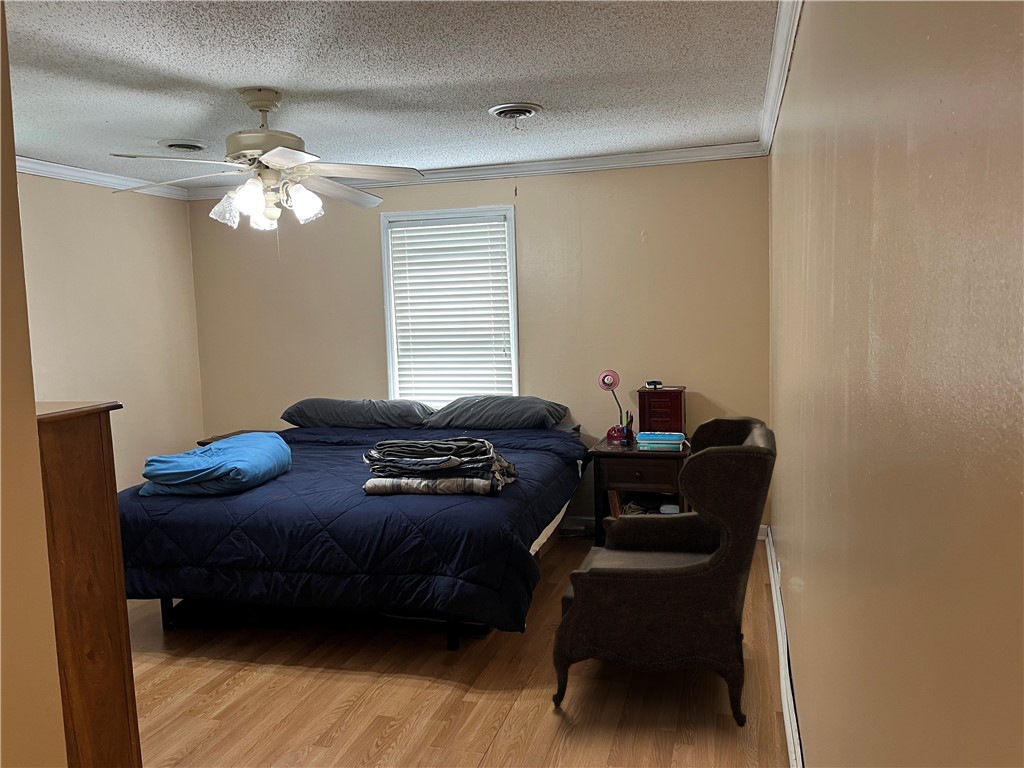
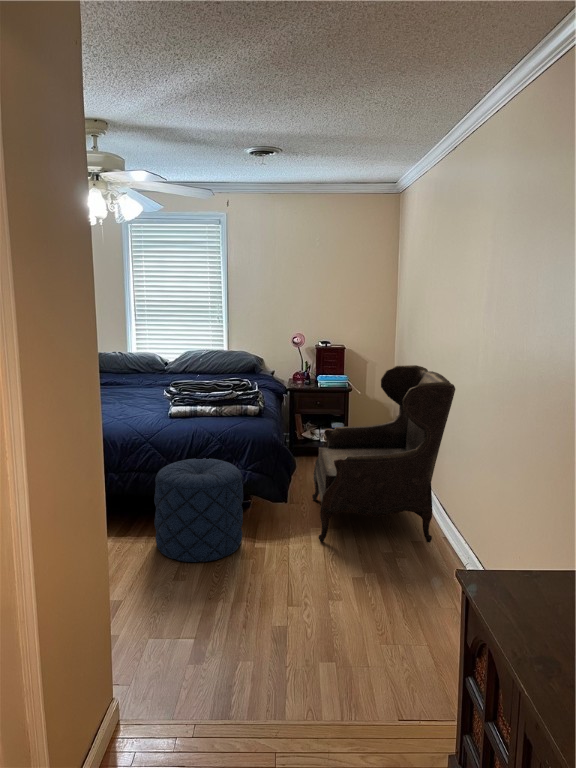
pouf: none [297,558,436,723] -> present [154,458,243,562]

